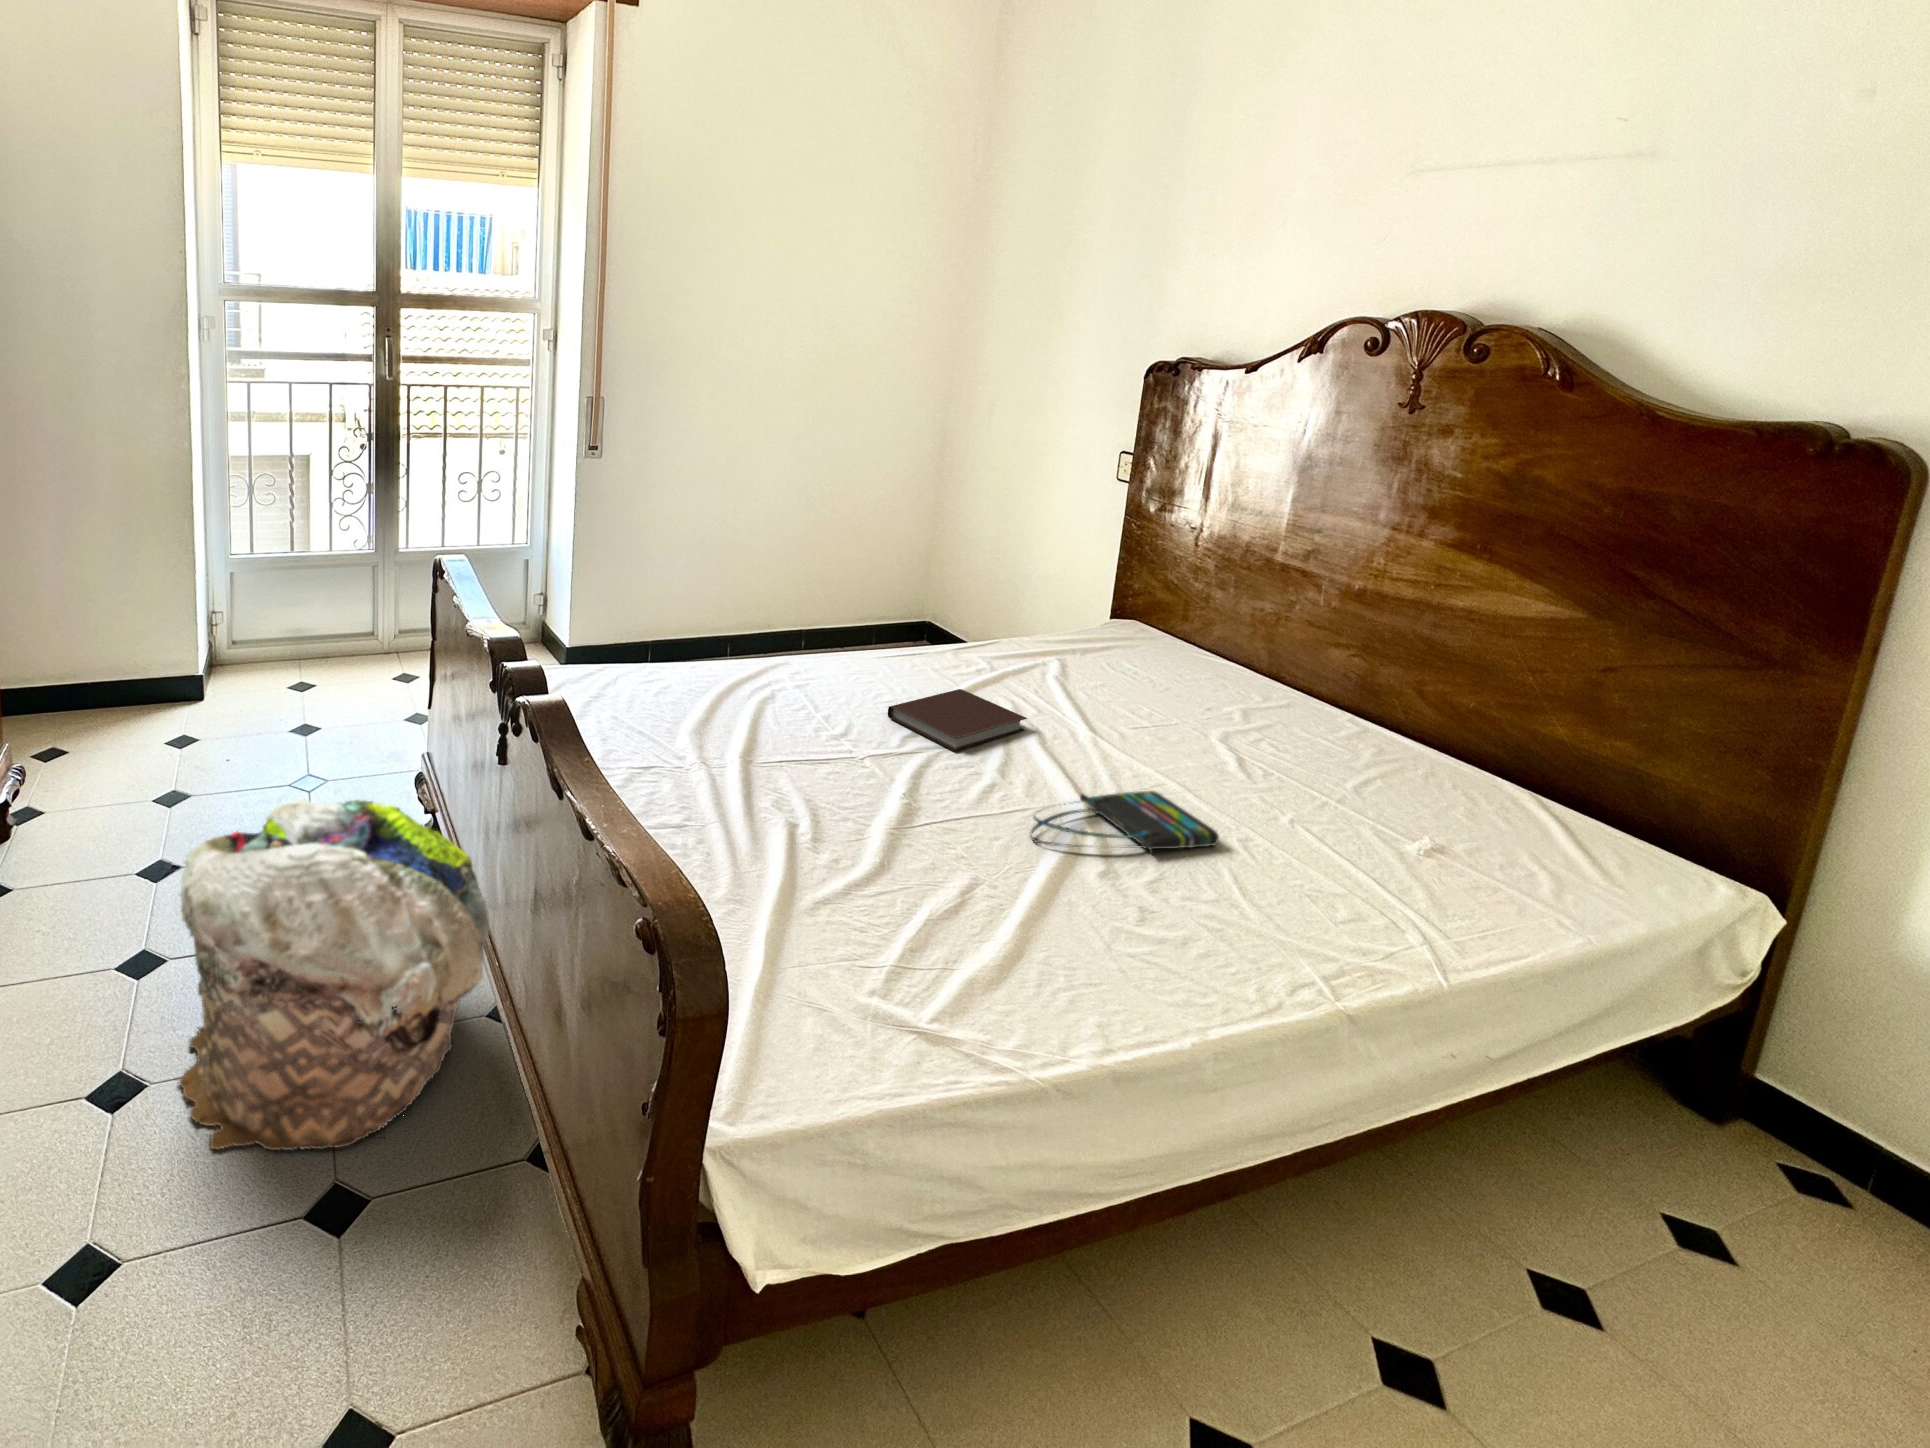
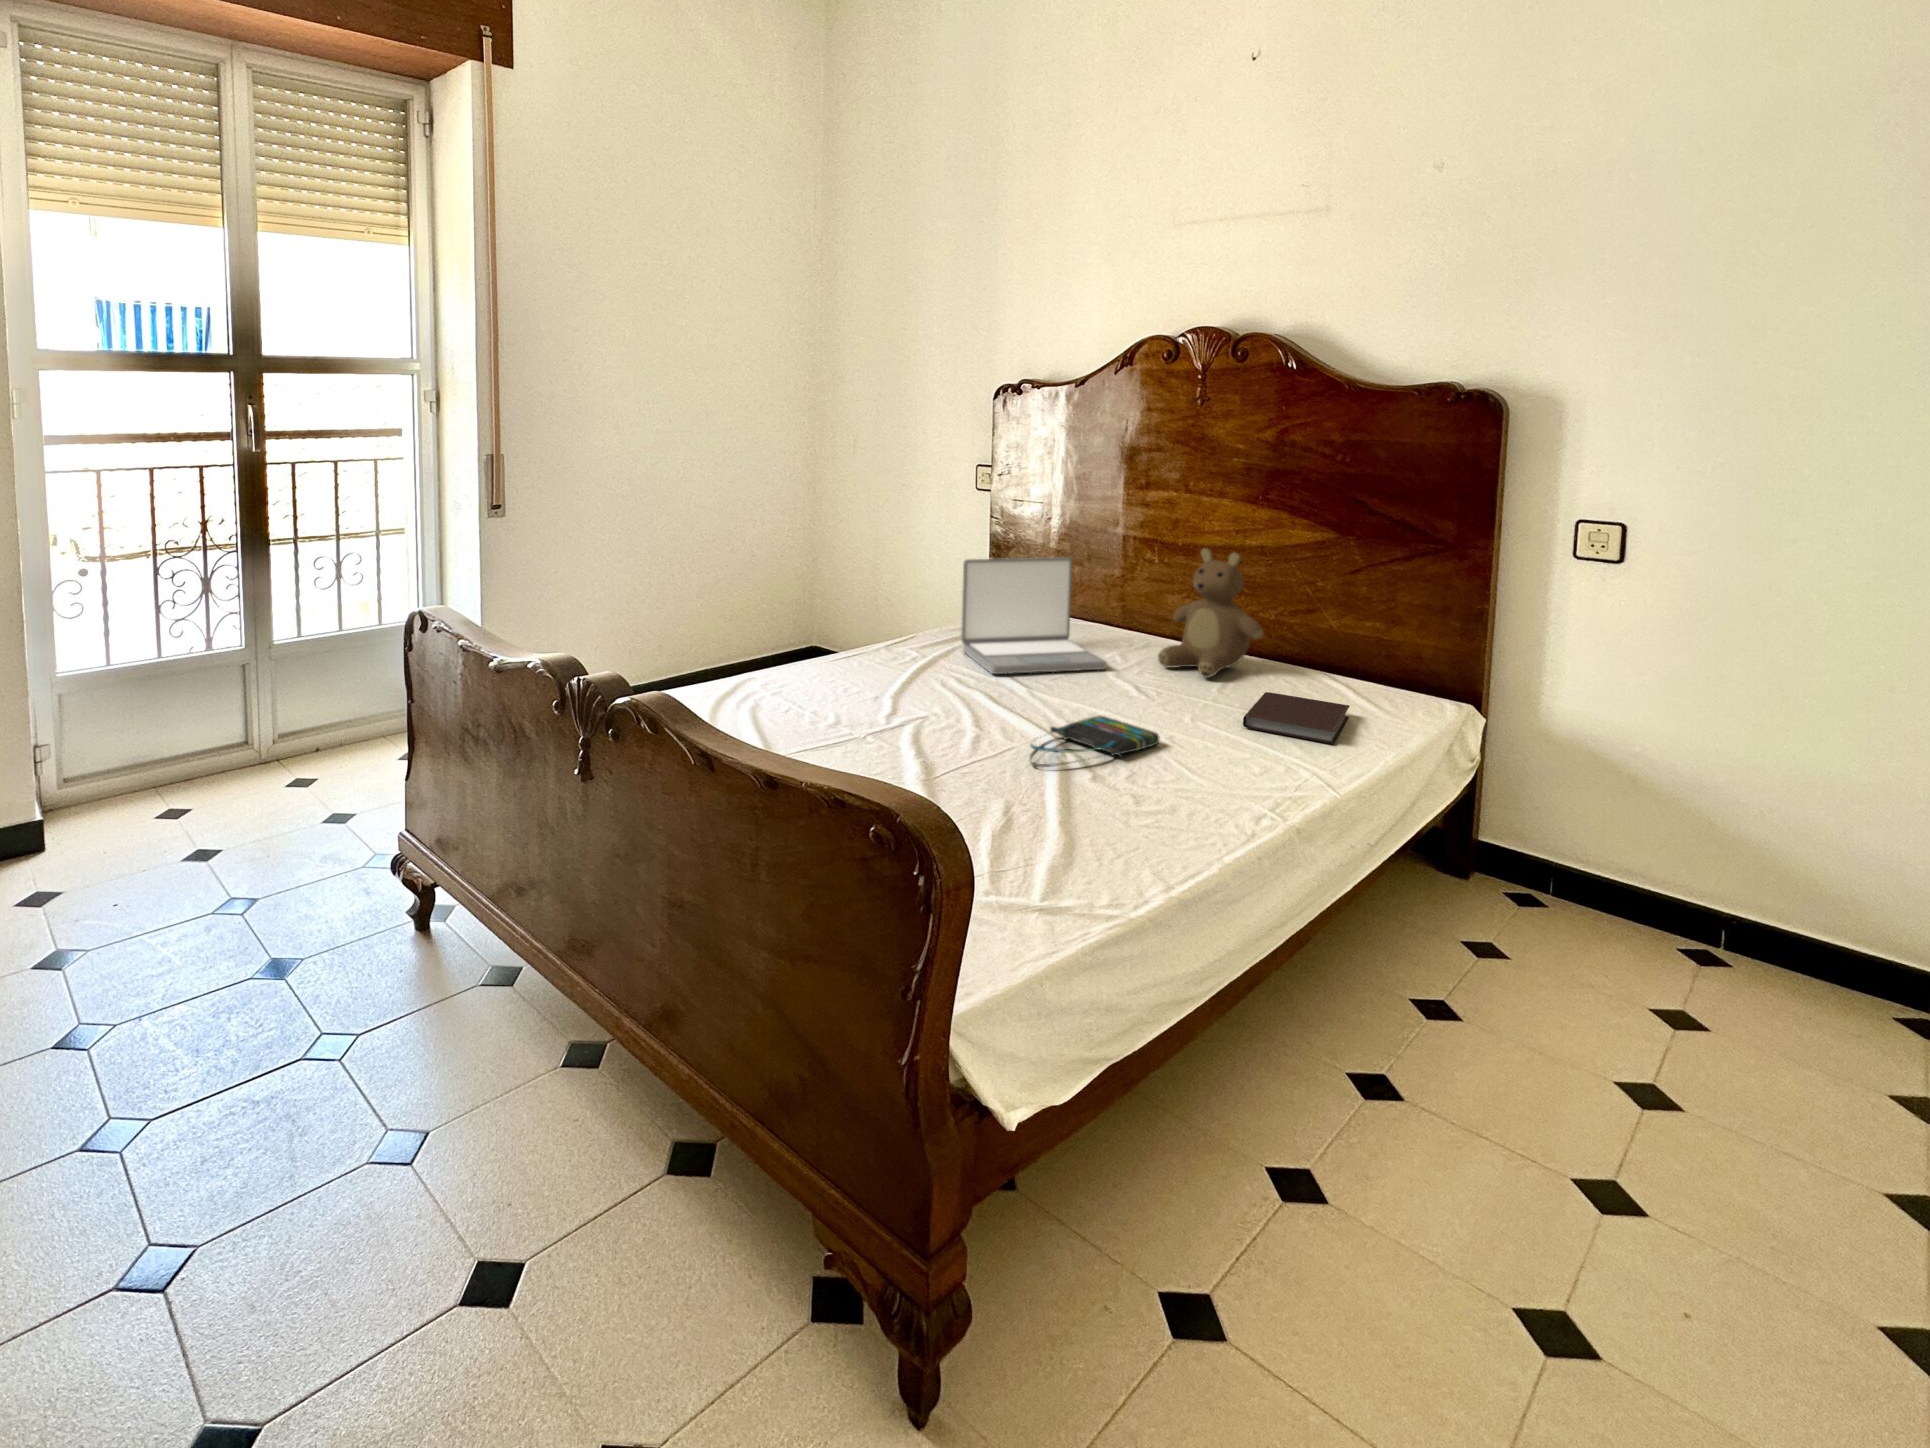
laptop: none [1038,569,1211,727] -> present [961,557,1107,674]
teddy bear: none [1284,599,1440,765] -> present [1158,548,1263,678]
notebook: present [888,689,1027,751] -> present [1243,692,1350,744]
laundry basket: present [178,800,489,1151] -> none [213,860,590,1277]

